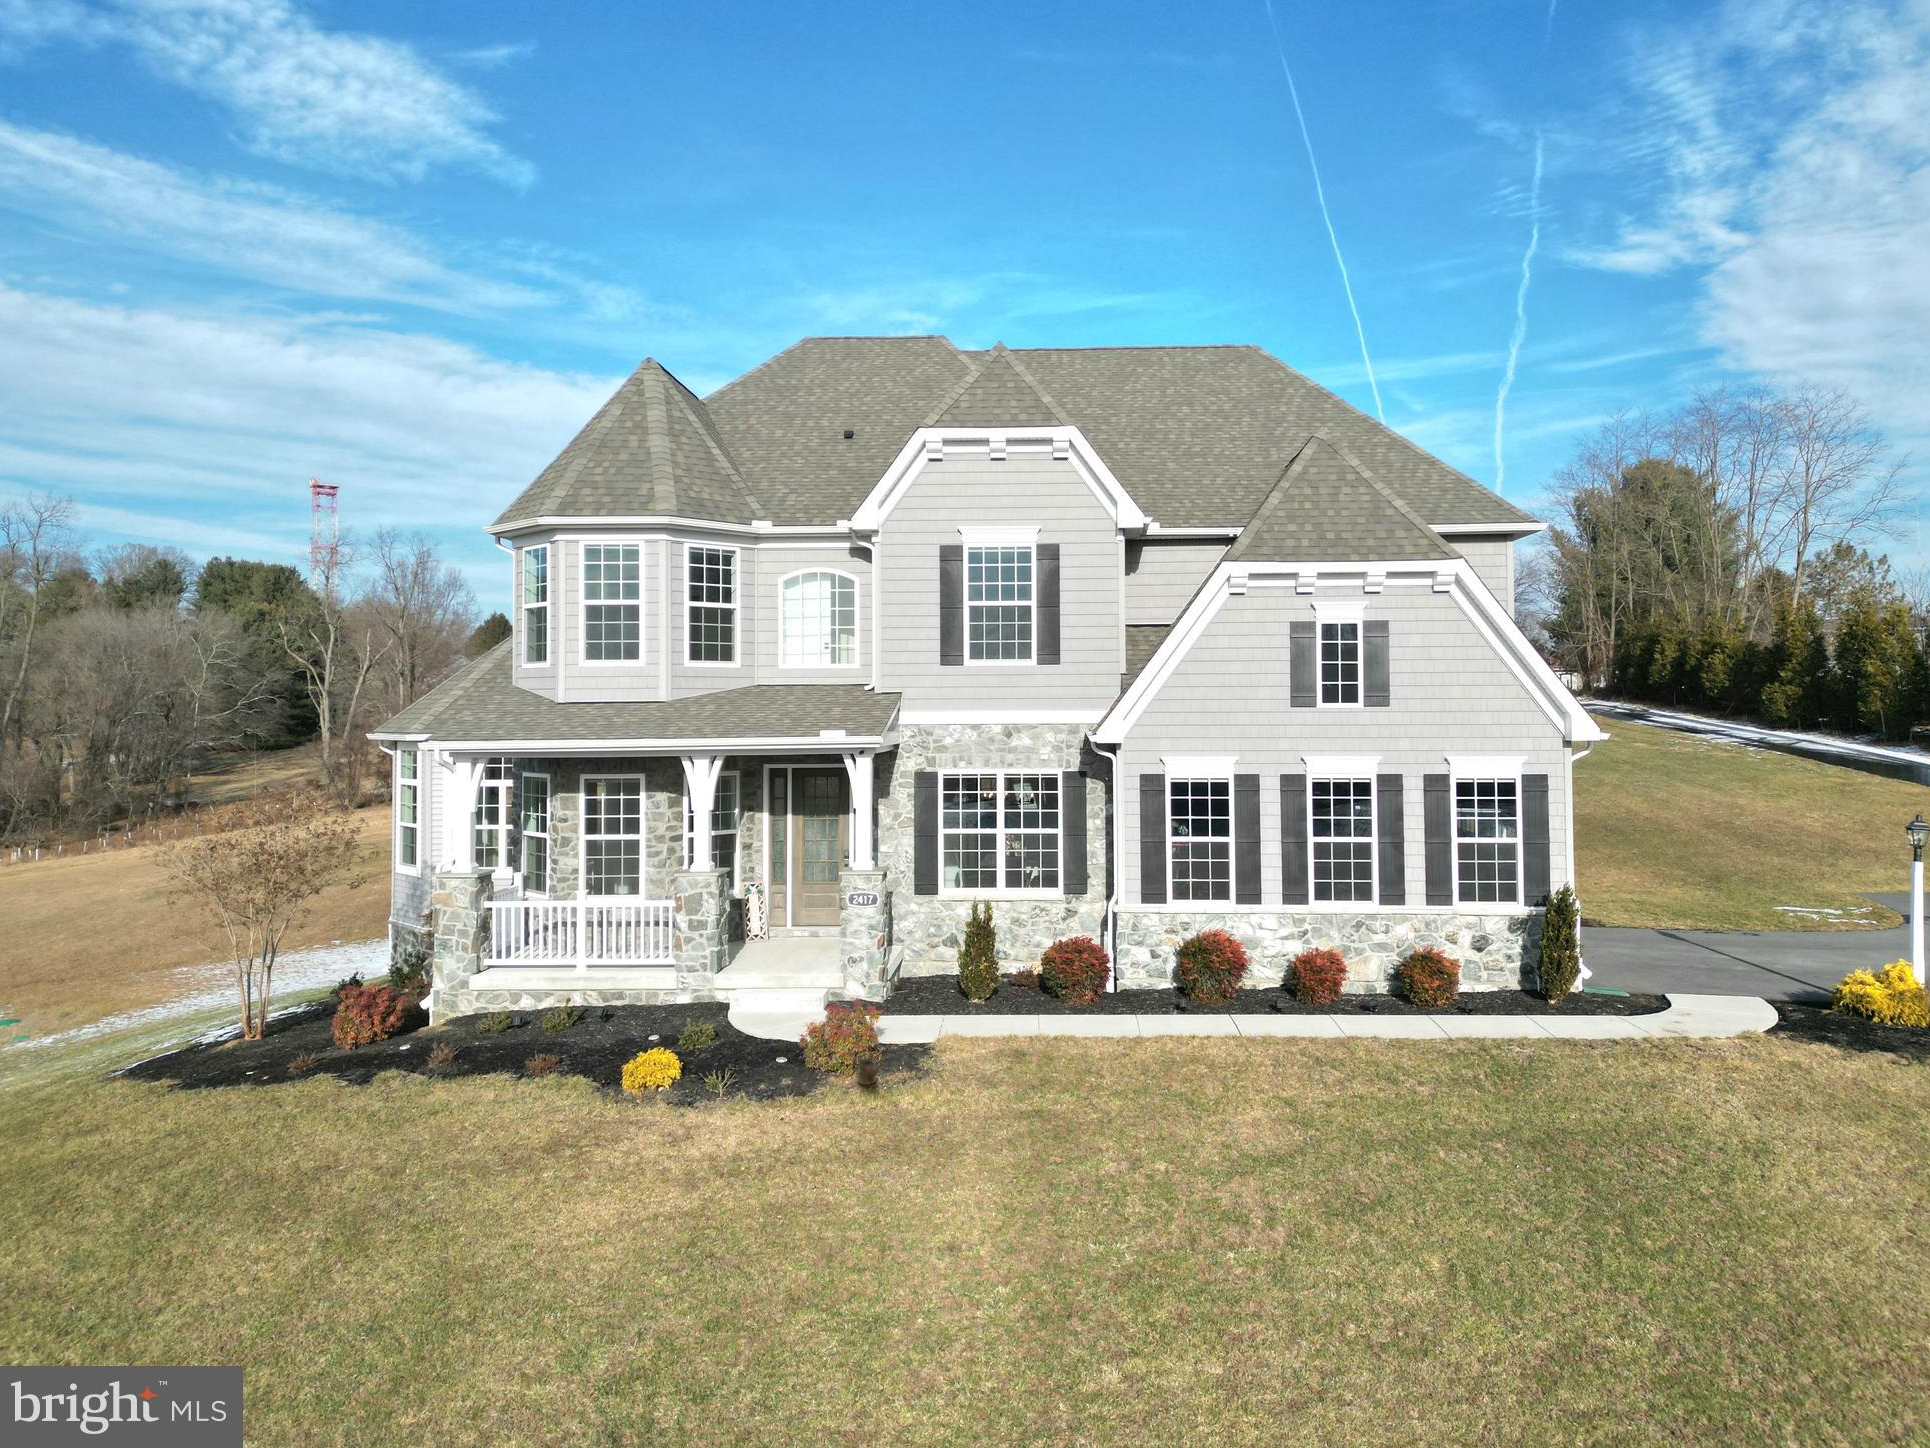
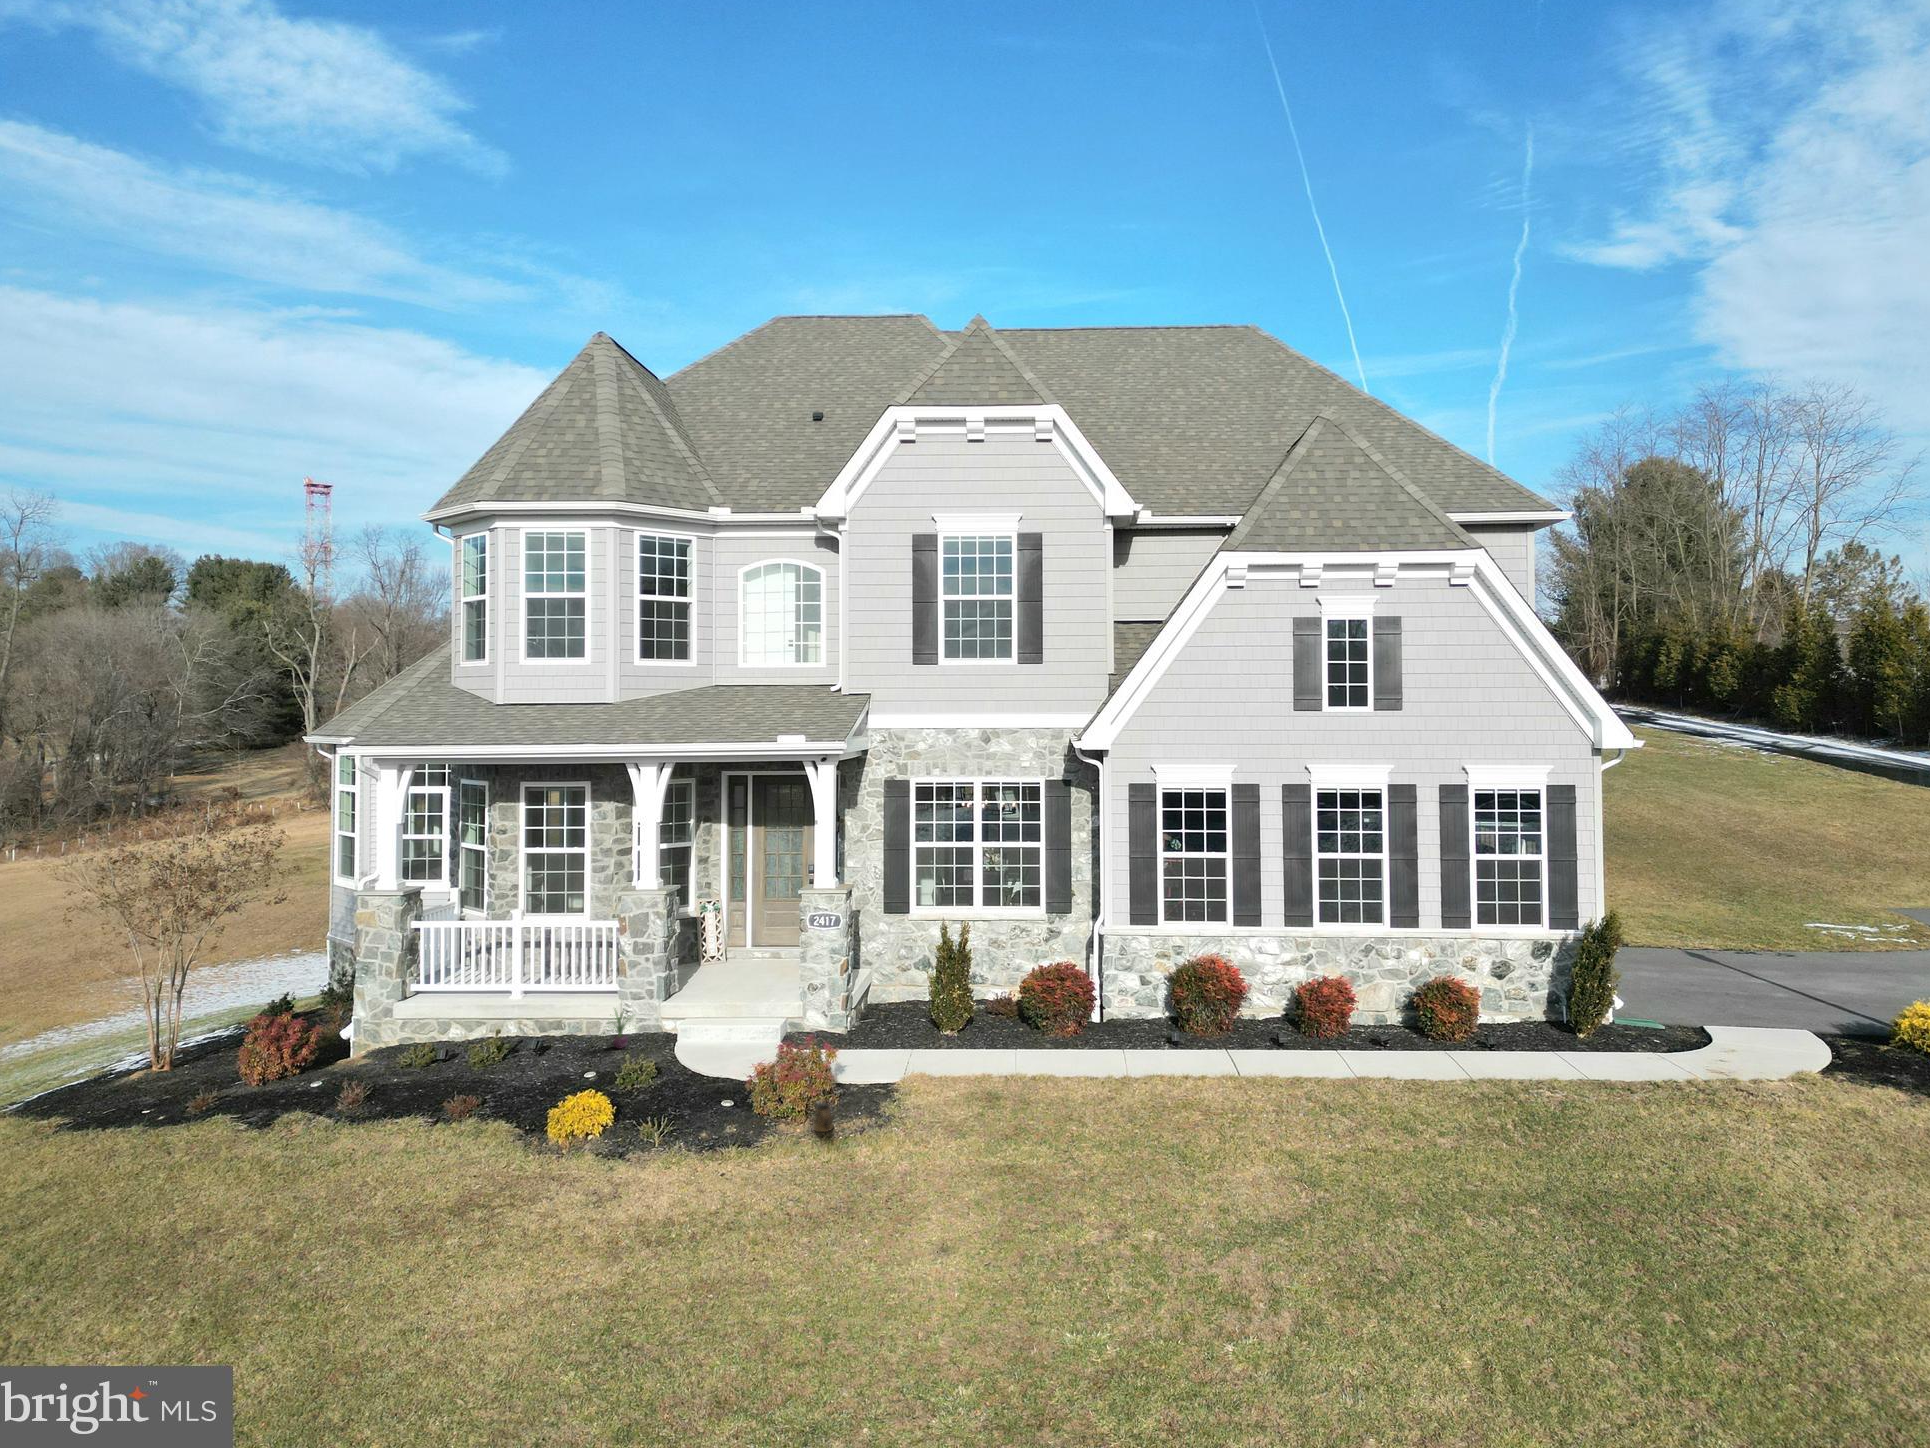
decorative plant: none [659,977,698,1015] -> present [610,1010,631,1049]

